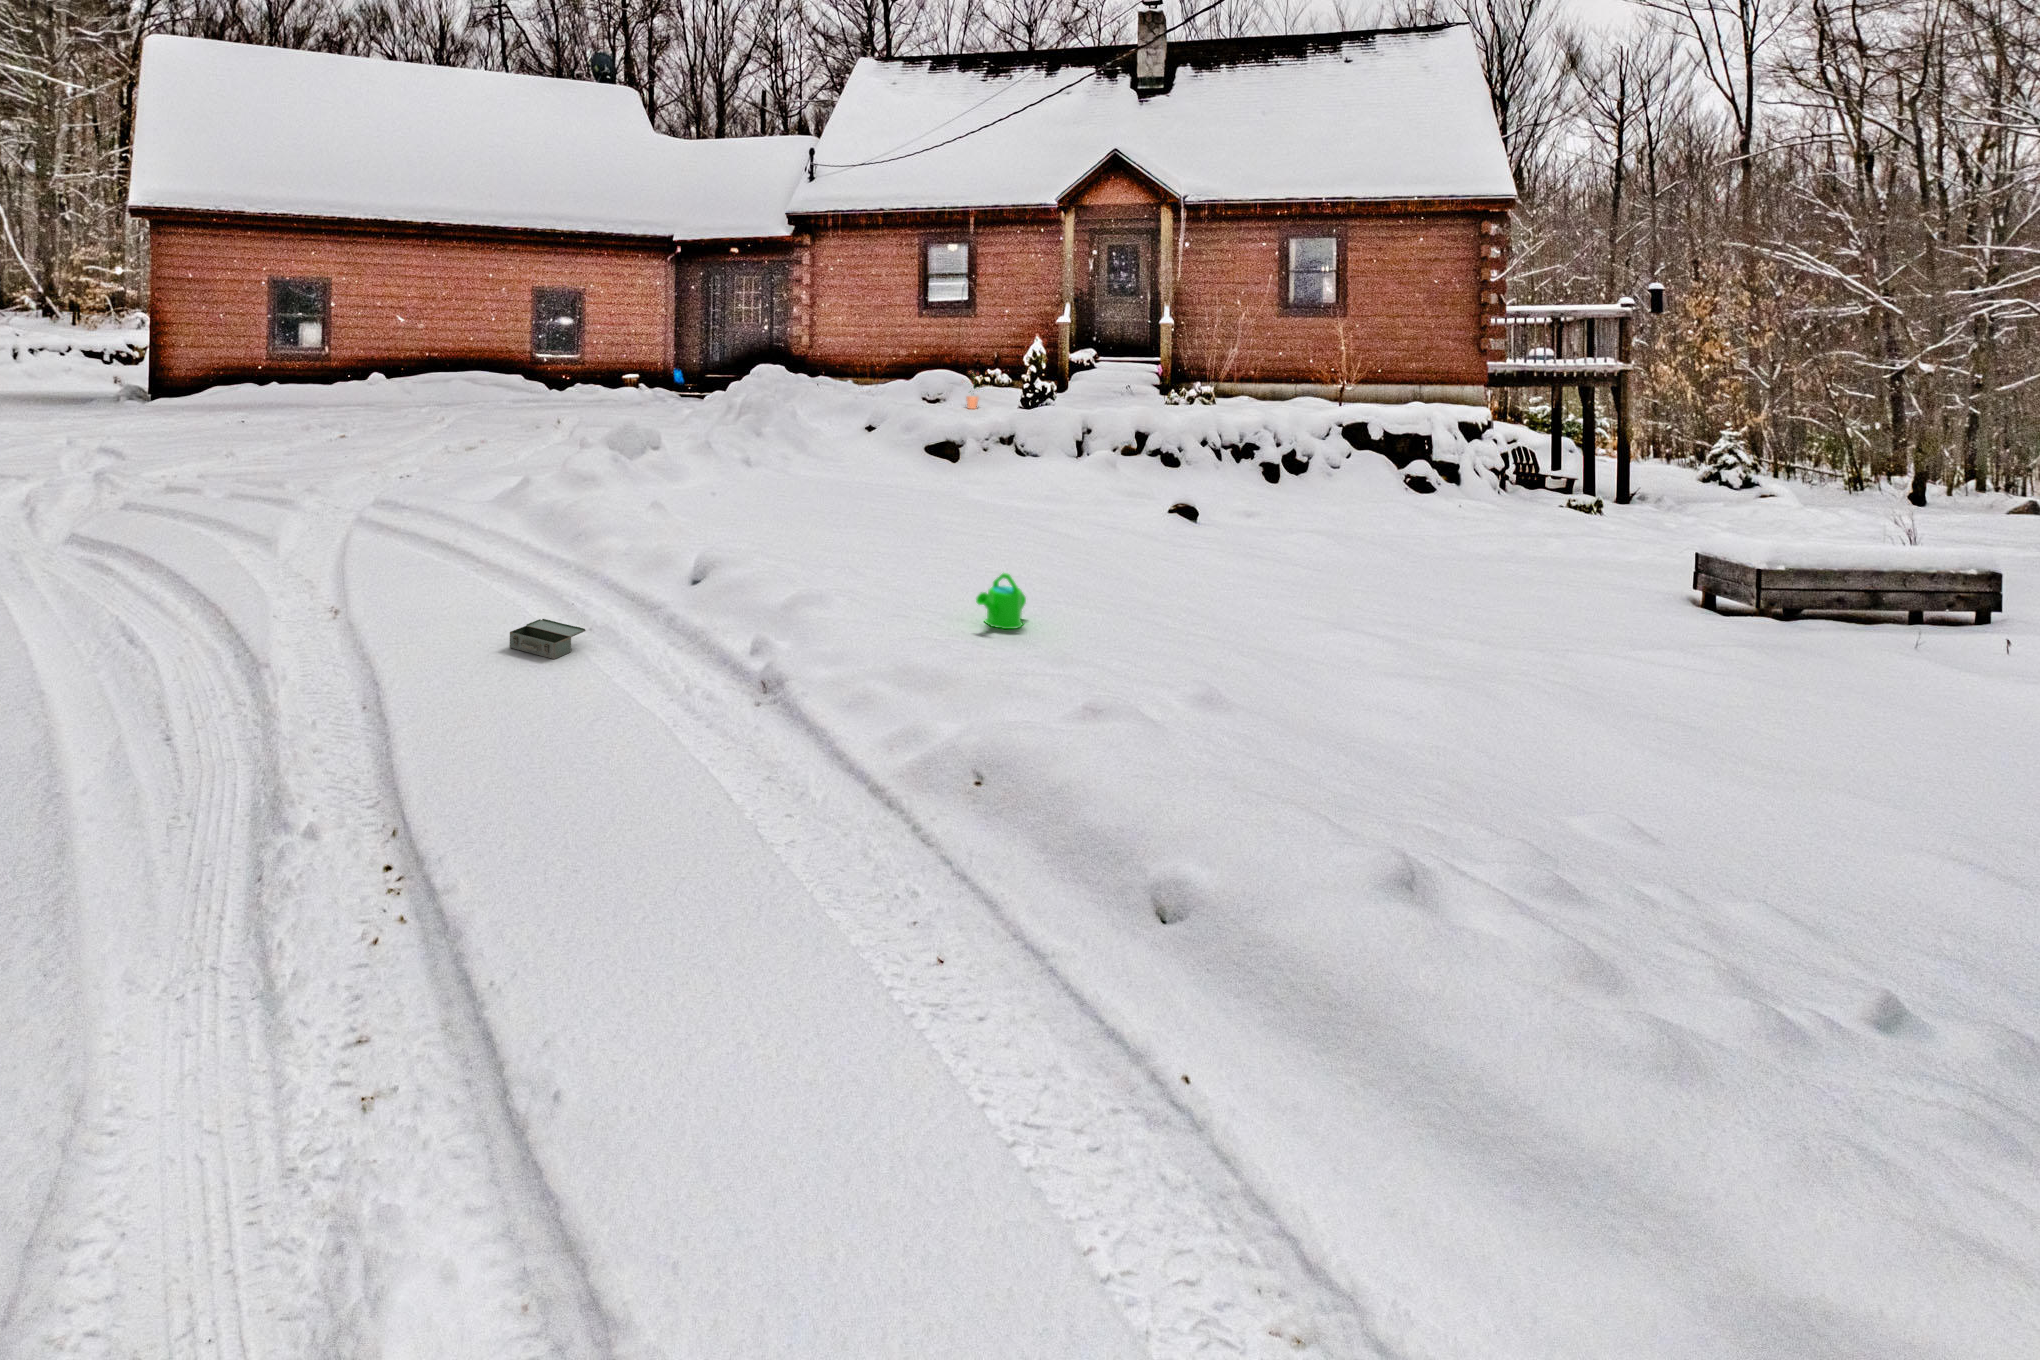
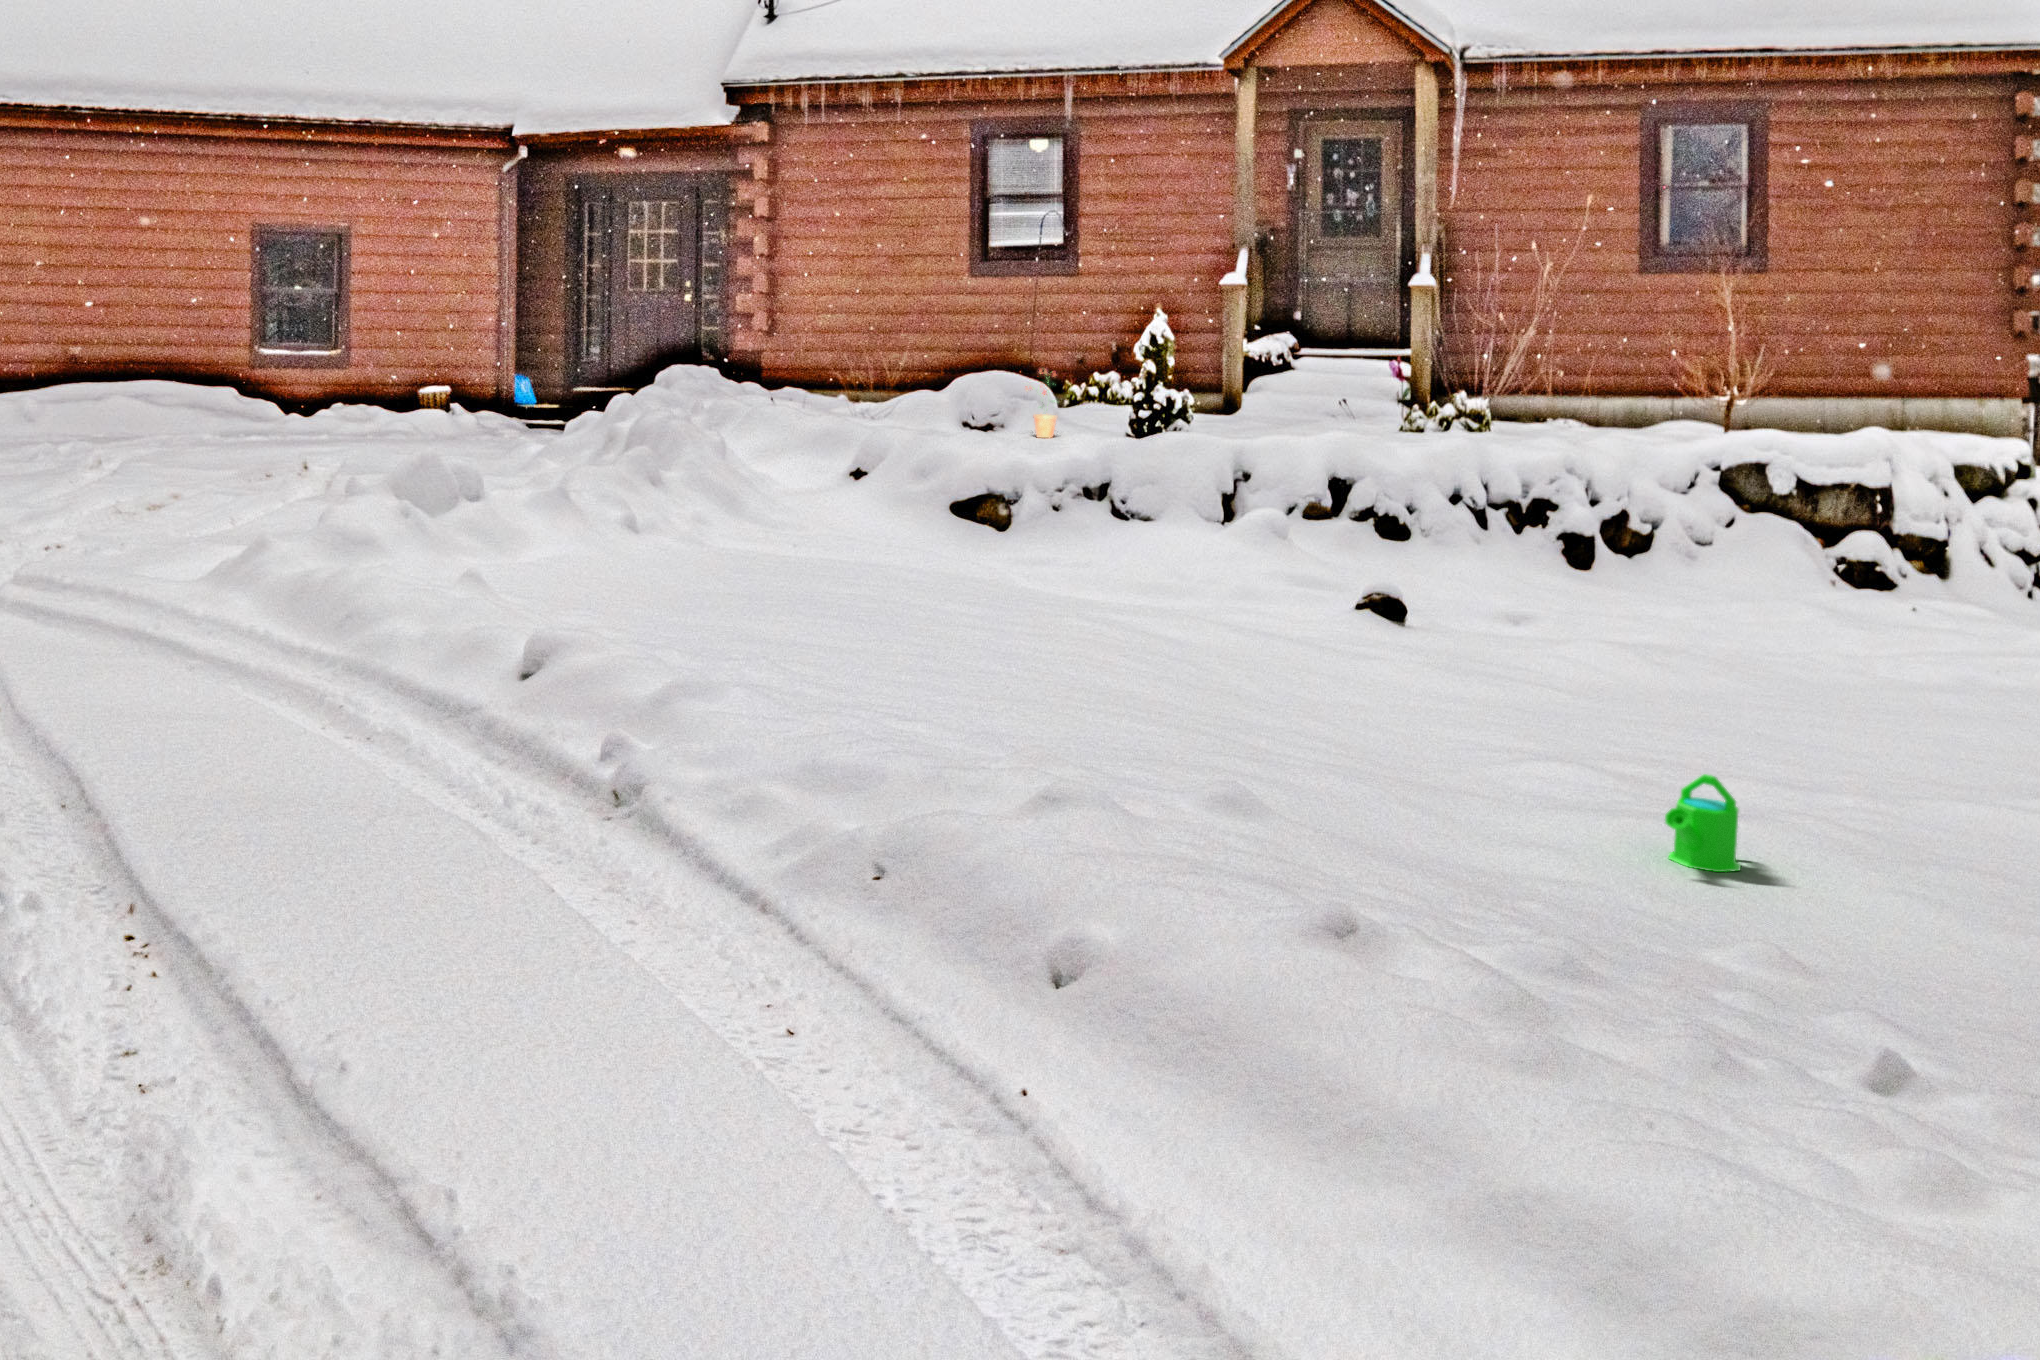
watering can: present [976,573,1026,629] -> present [1665,774,1741,872]
toolbox: present [510,619,586,659] -> none [272,710,383,760]

